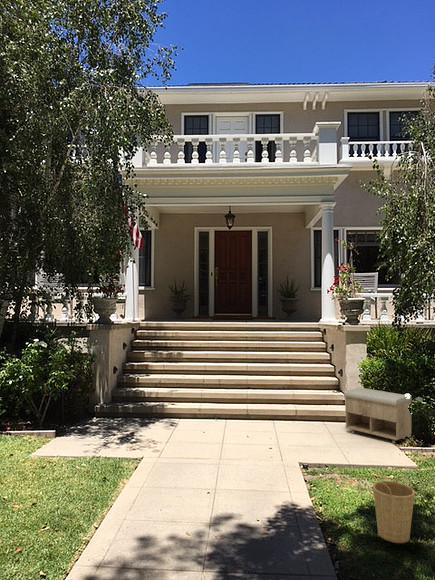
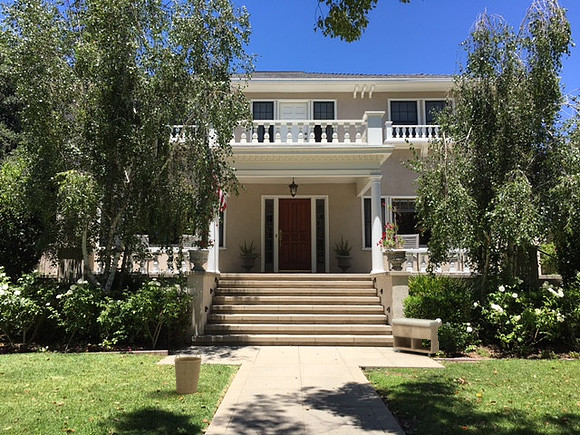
basket: present [373,476,415,543] -> present [175,352,202,394]

